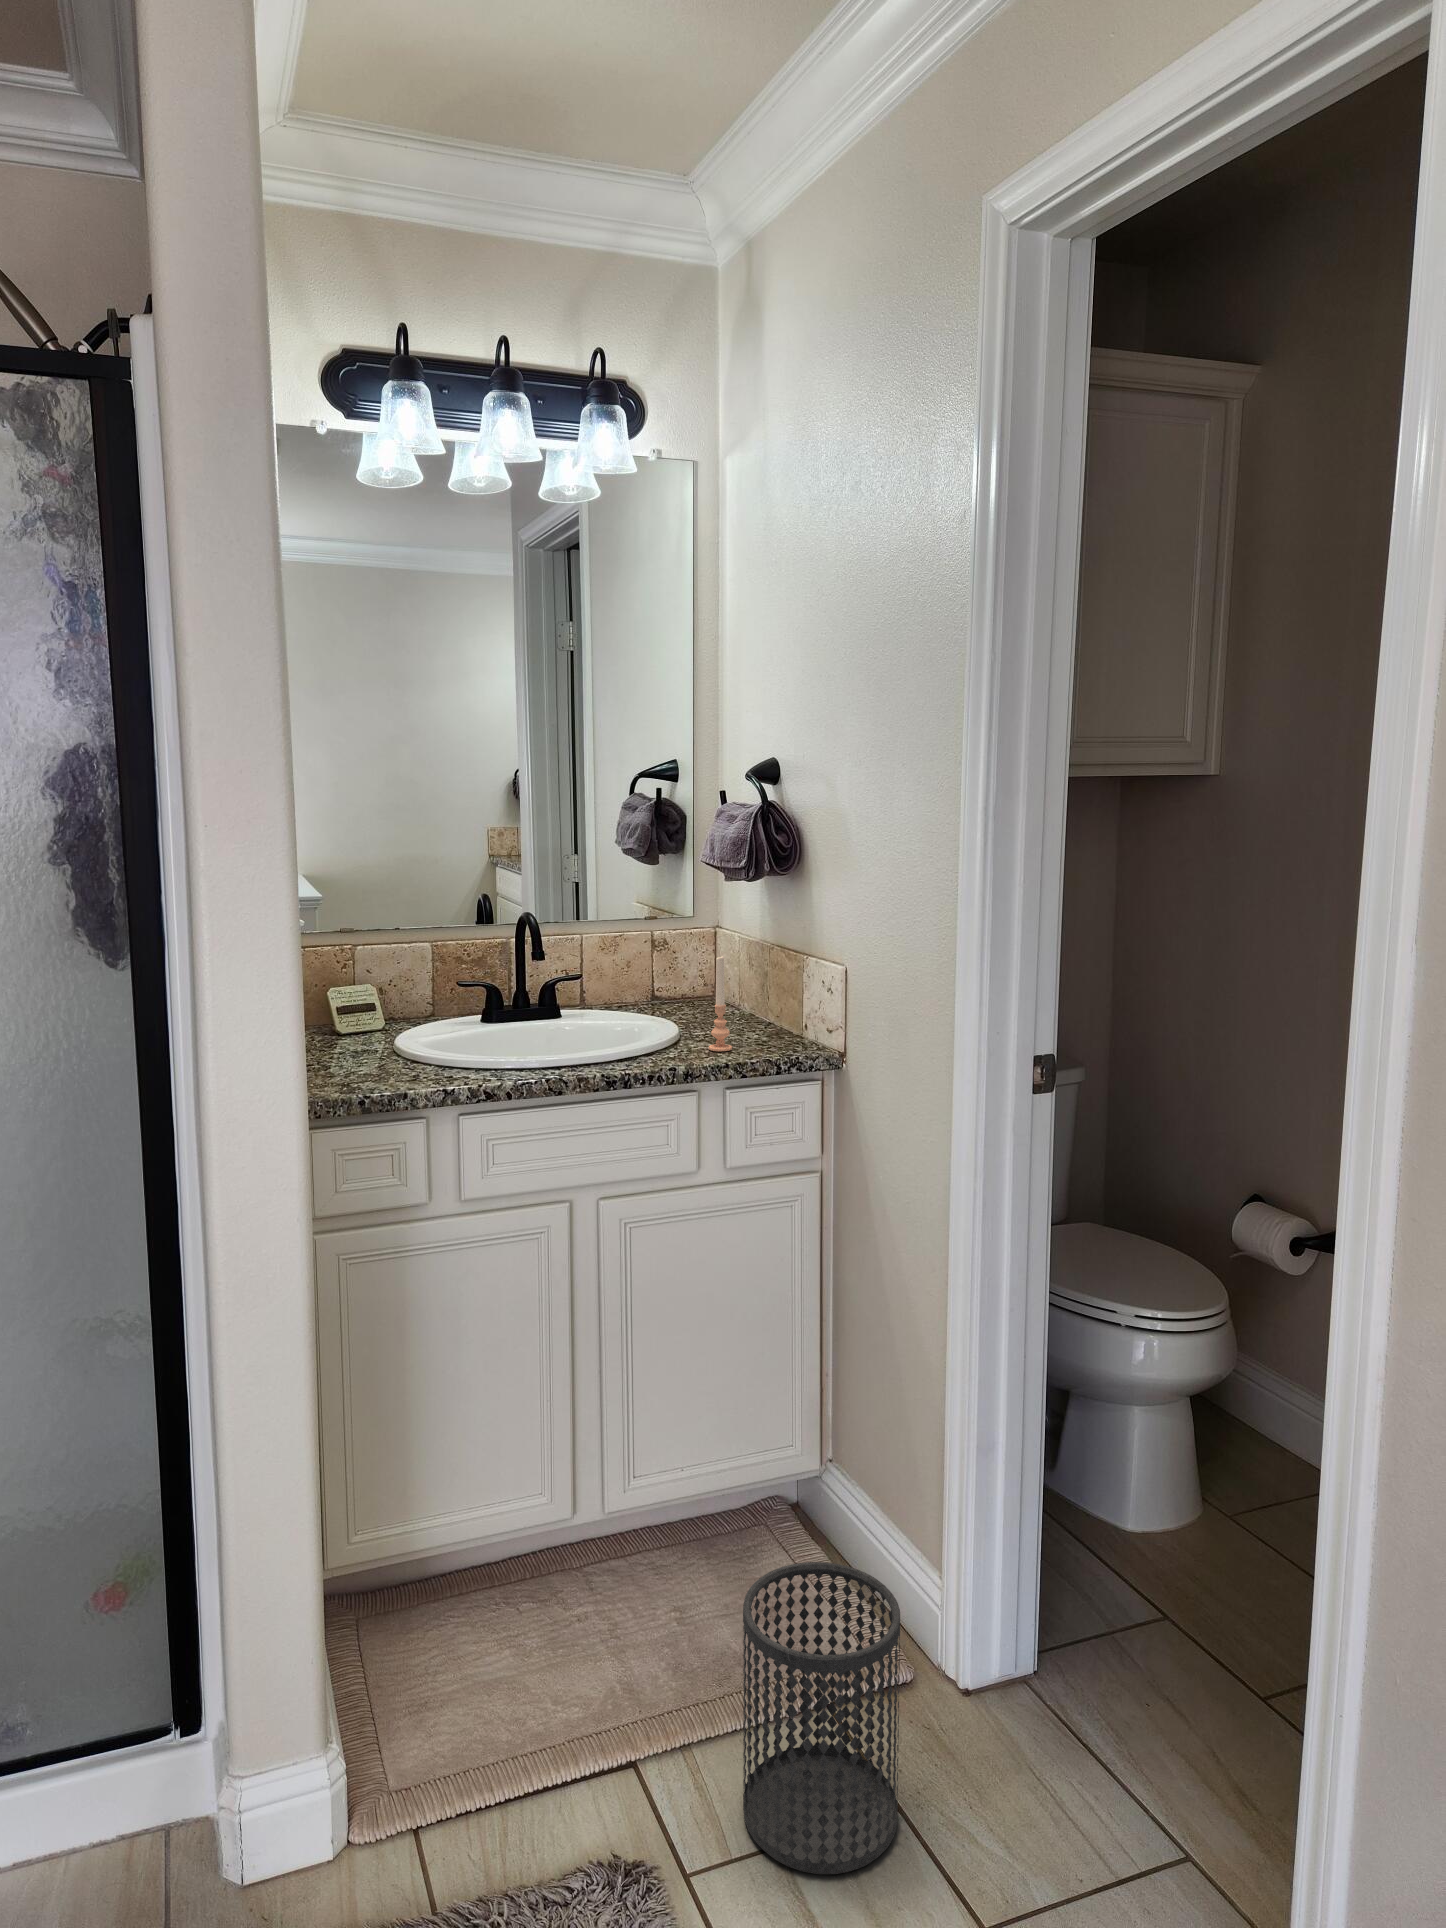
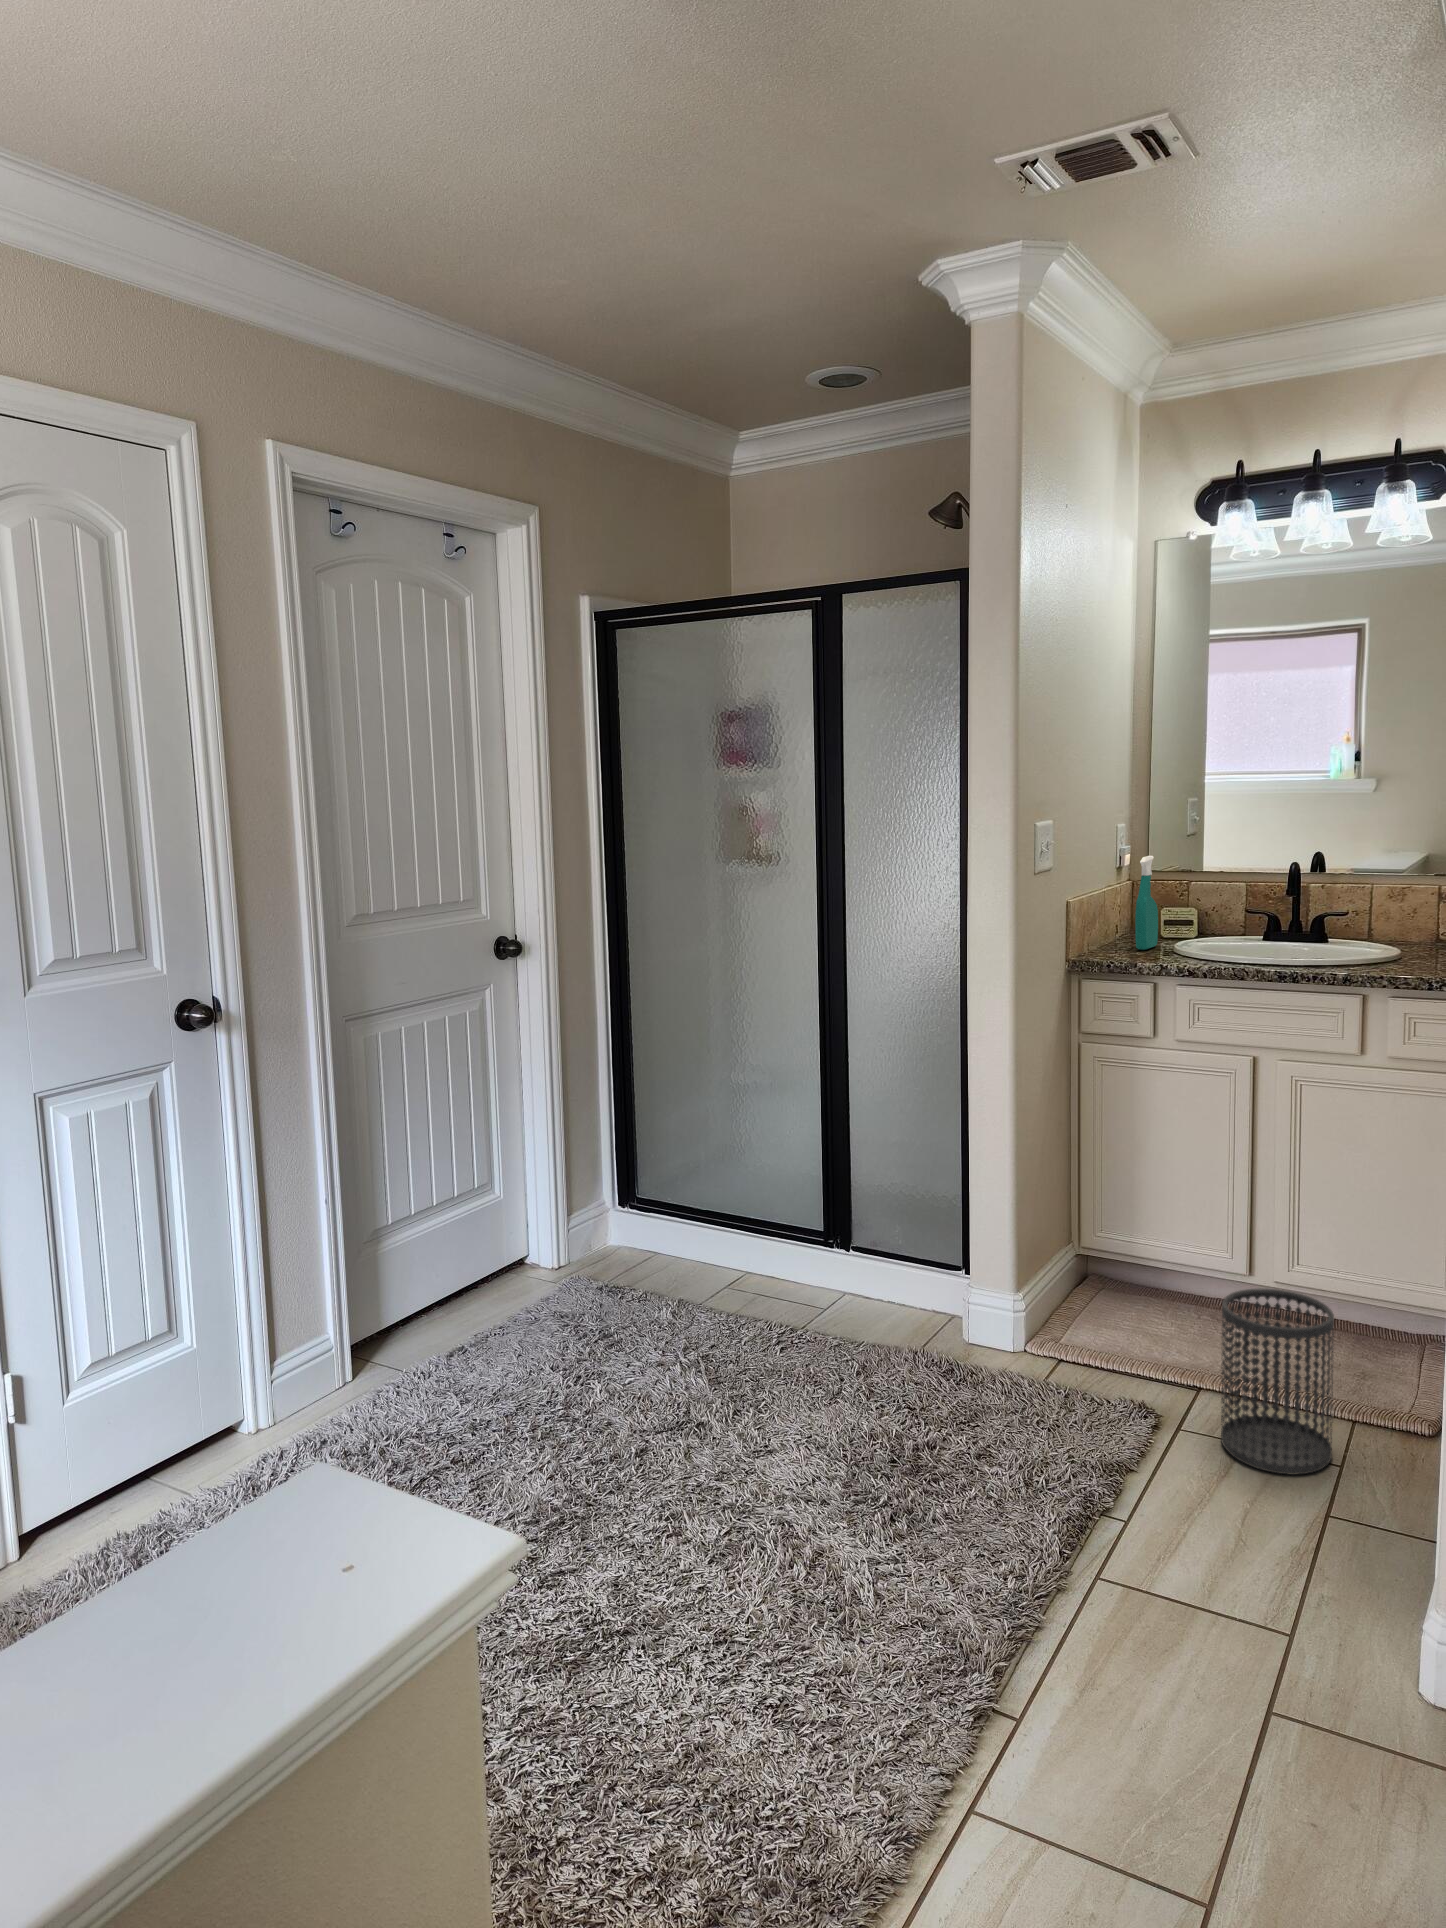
spray bottle: none [347,913,369,1064] -> present [1135,856,1158,950]
candle: present [709,956,732,1051] -> none [1386,897,1406,969]

